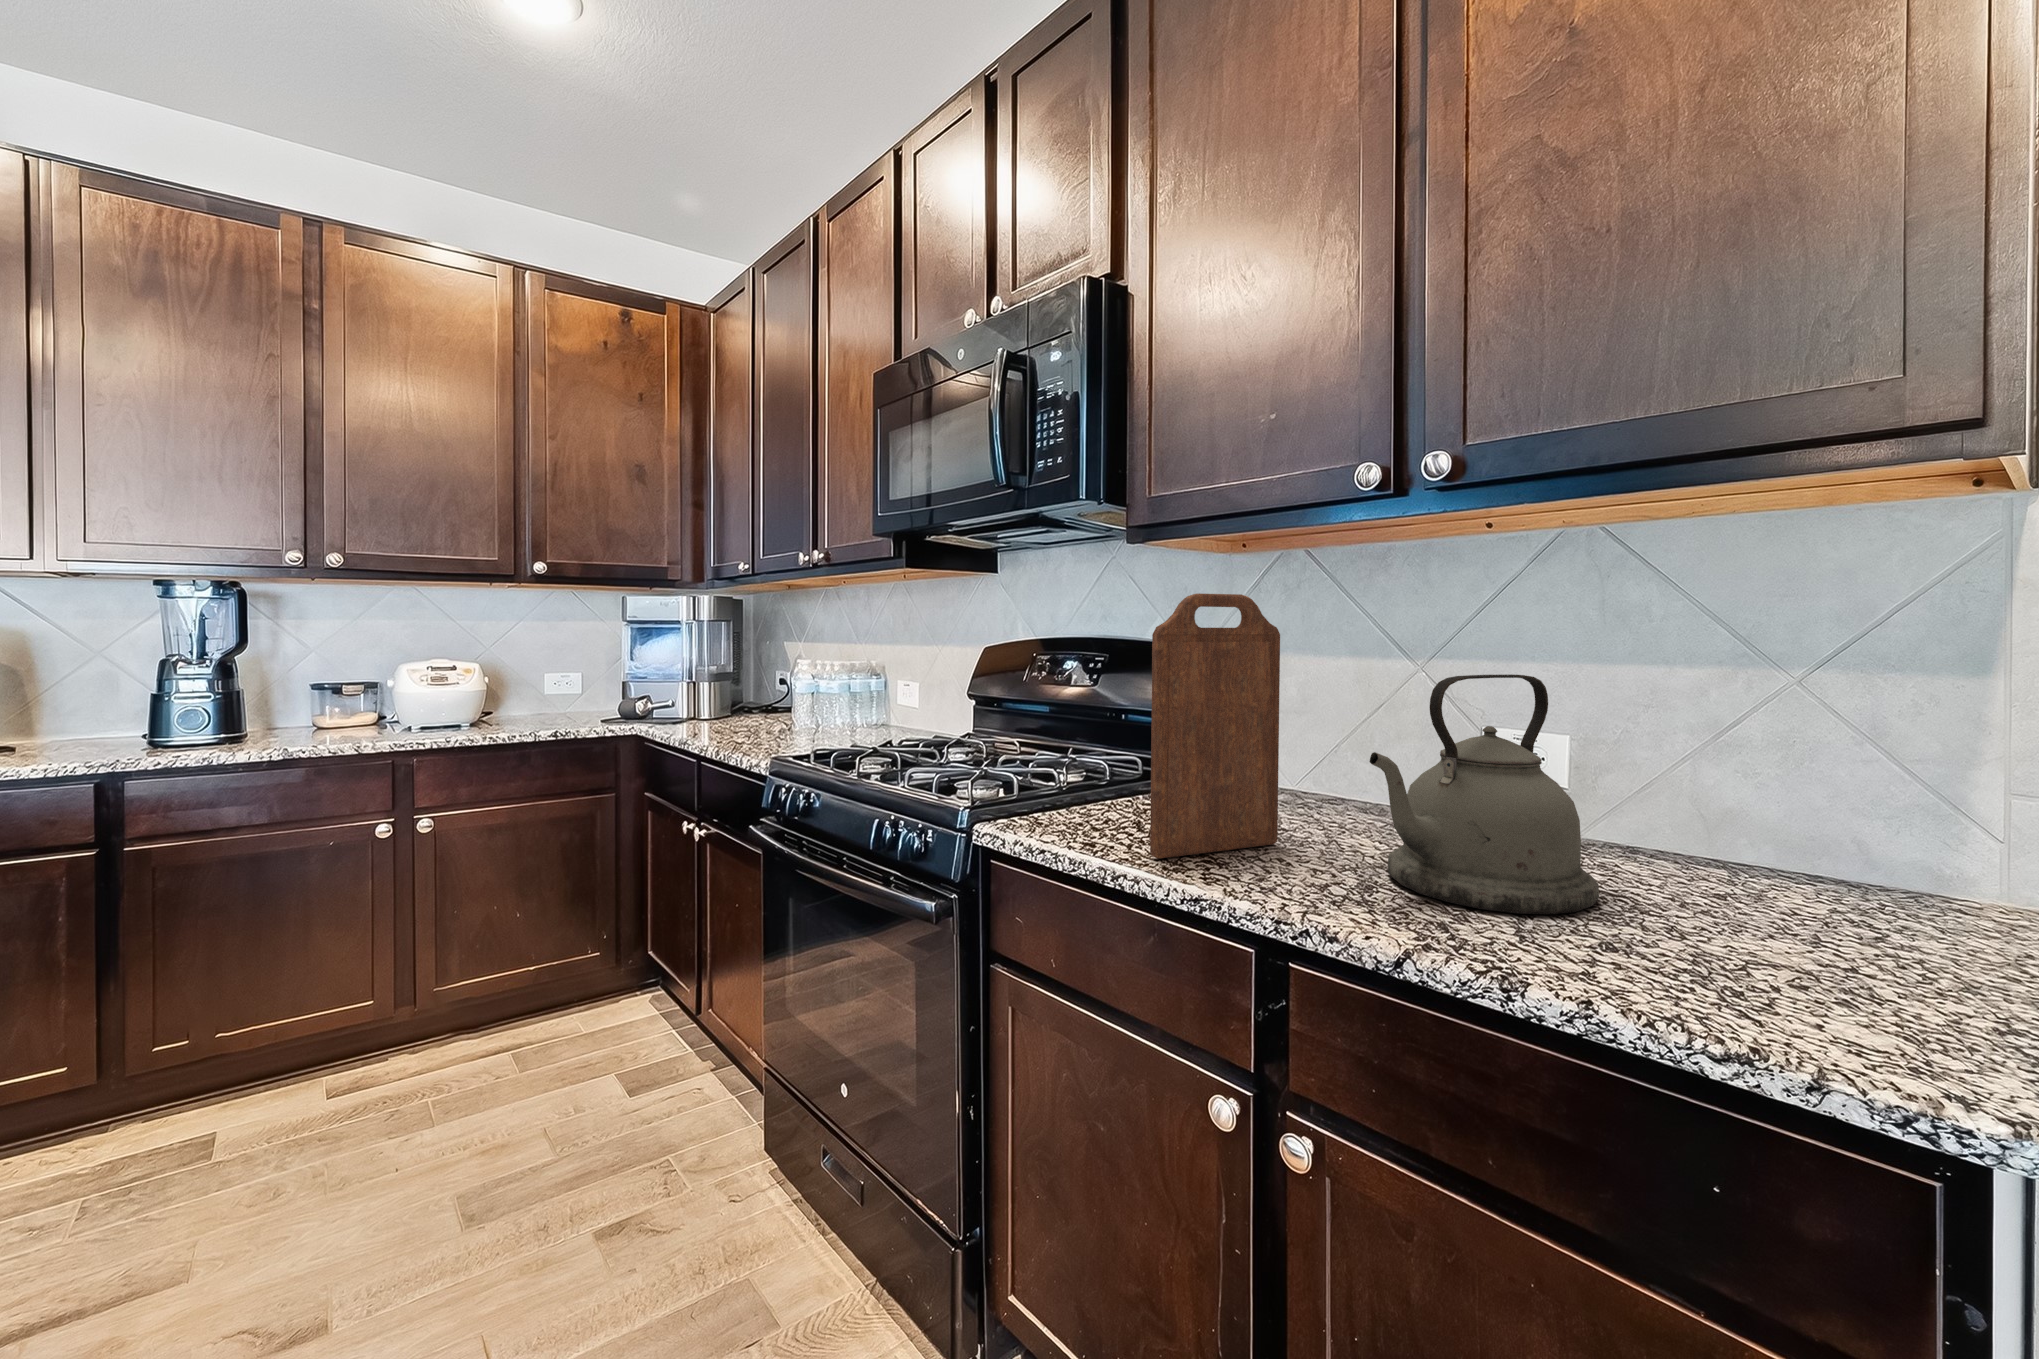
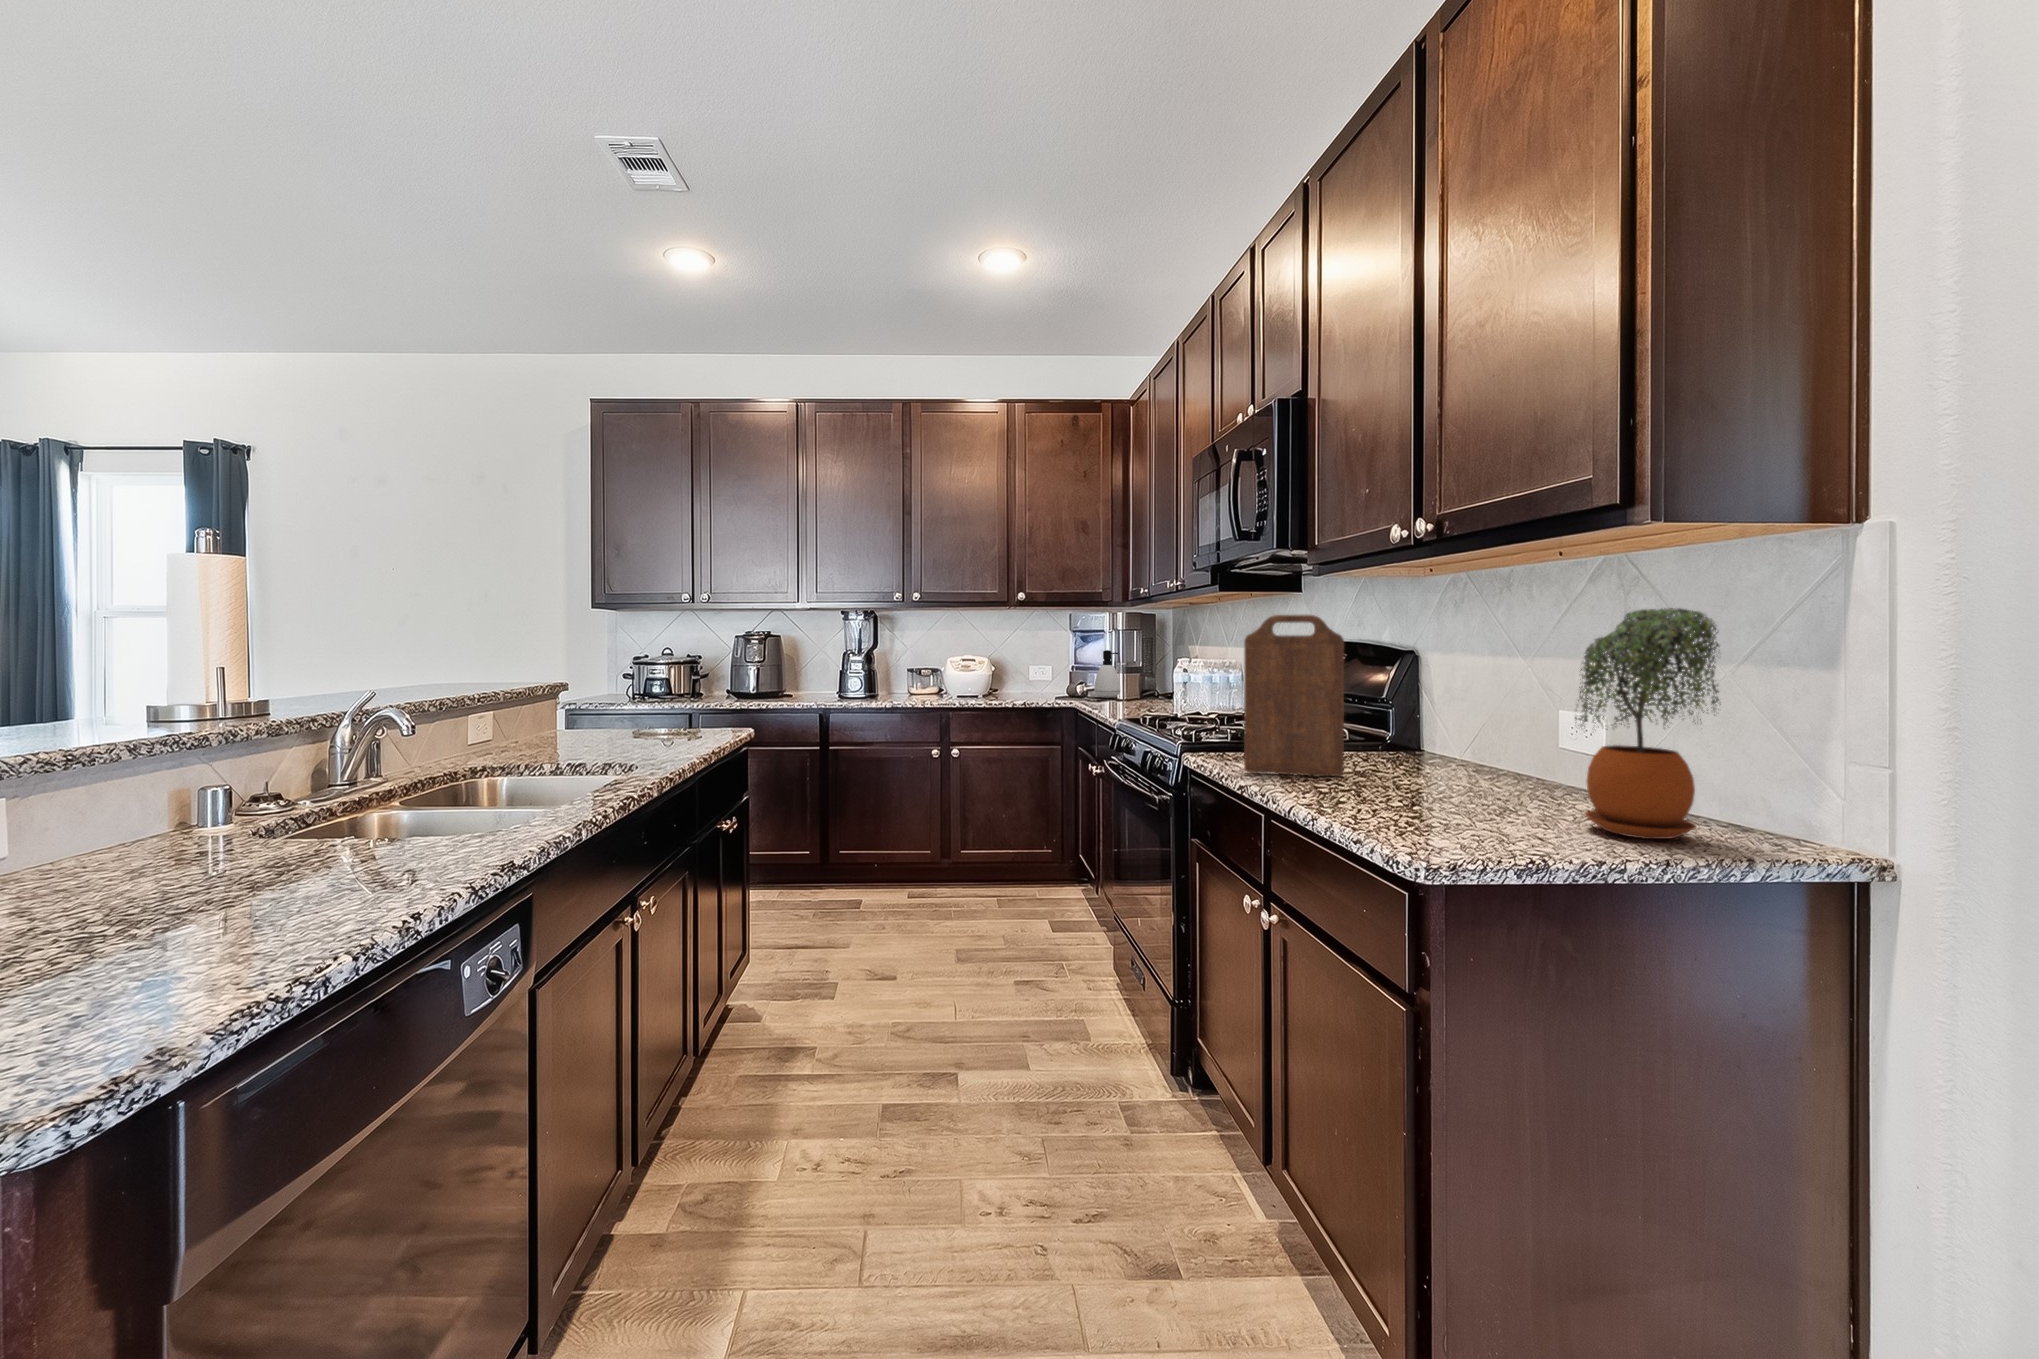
potted plant: none [1703,589,1909,919] -> present [1576,608,1721,839]
soap dispenser: none [676,650,715,718] -> present [1094,650,1120,698]
kettle: present [1369,674,1599,914] -> none [1324,666,1501,814]

